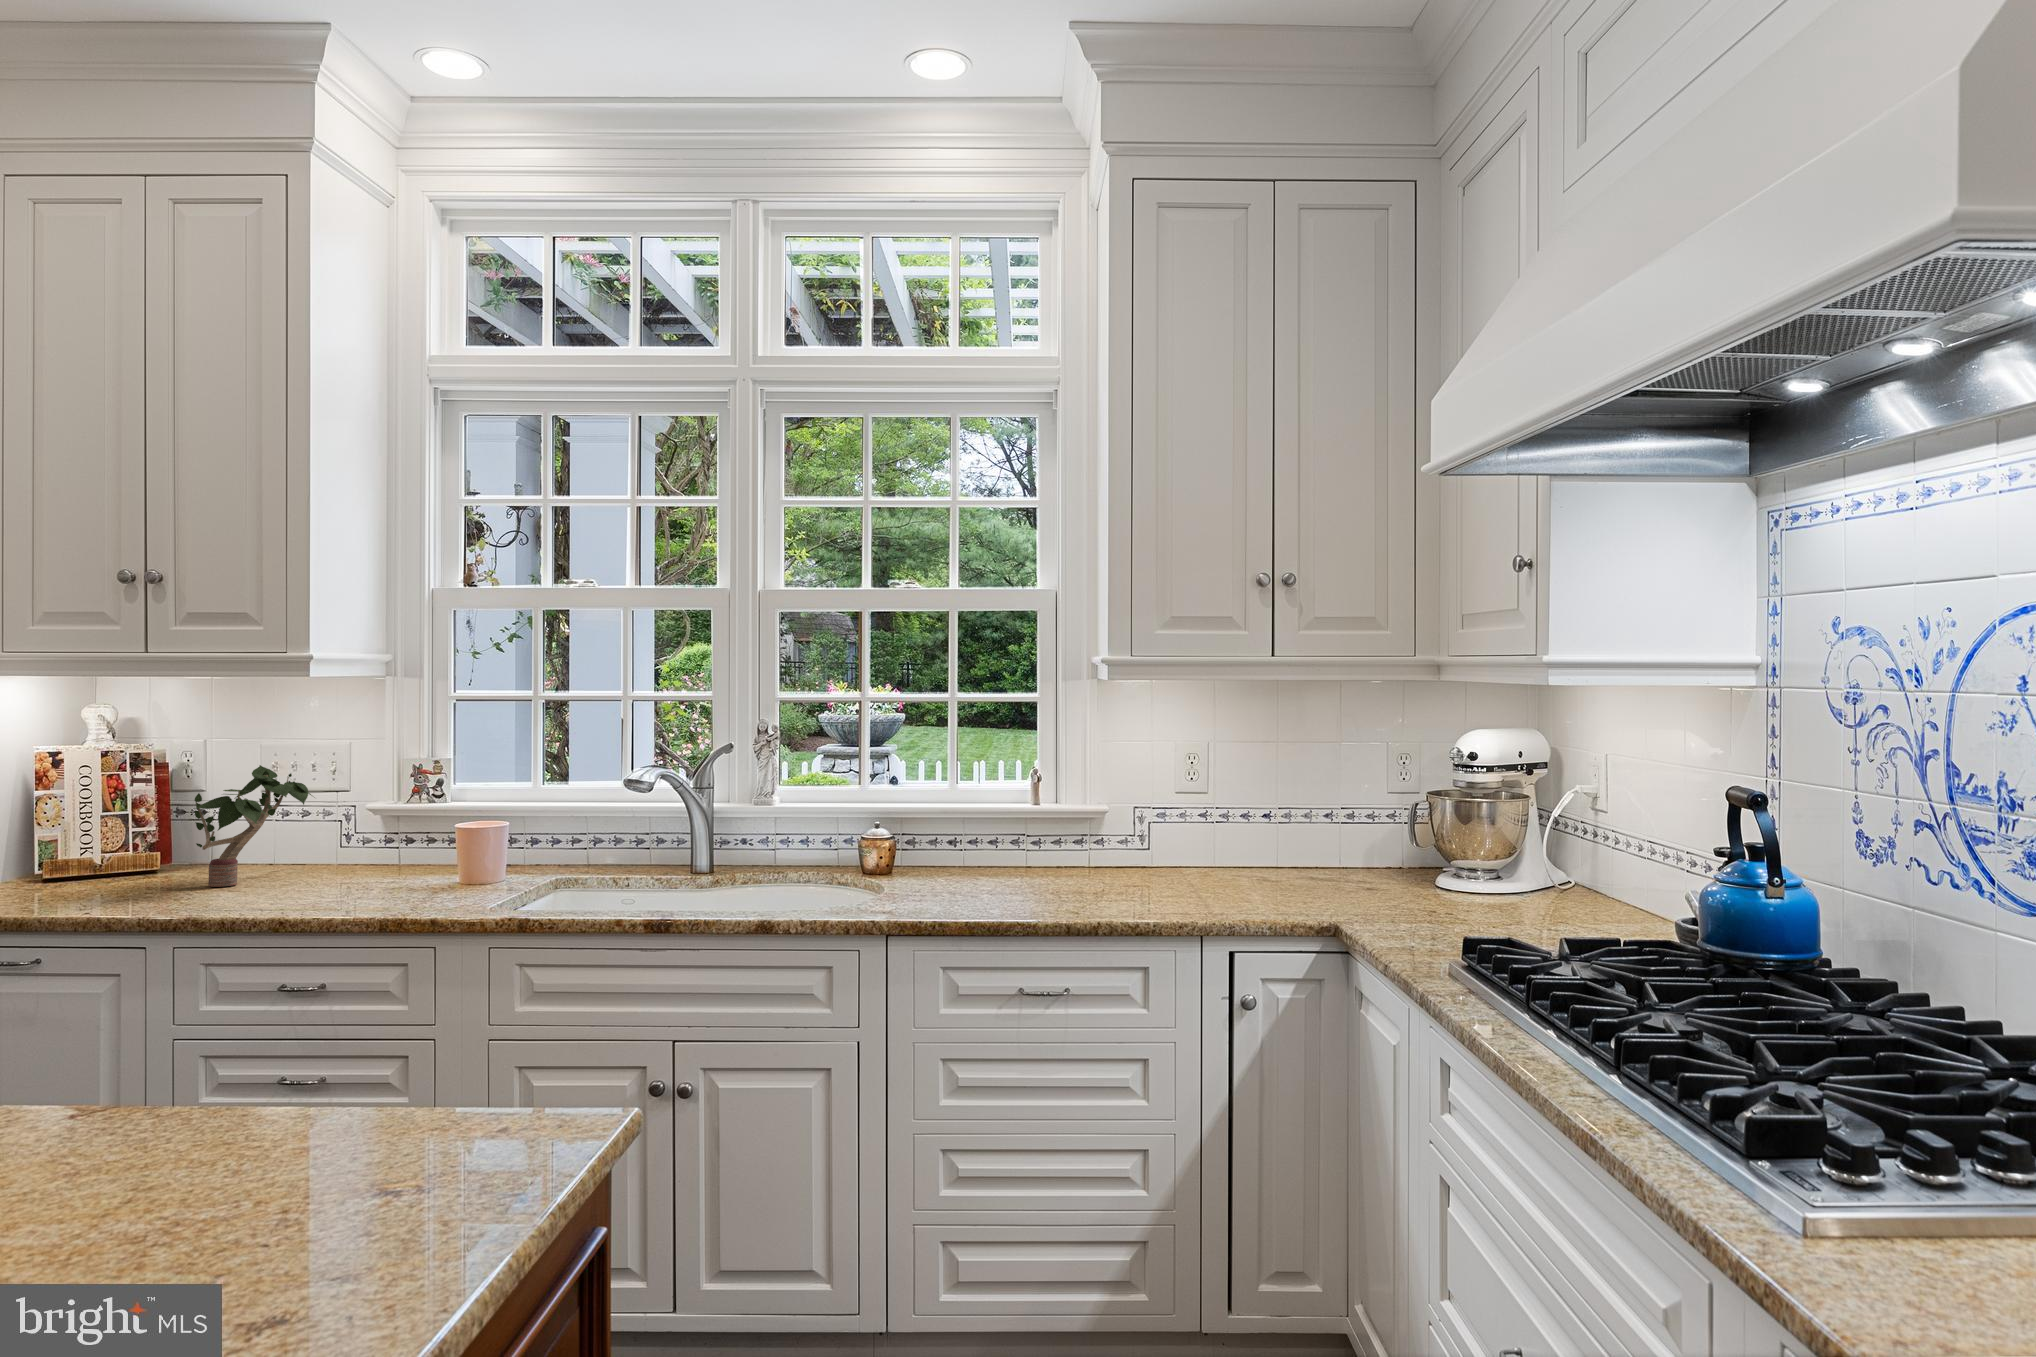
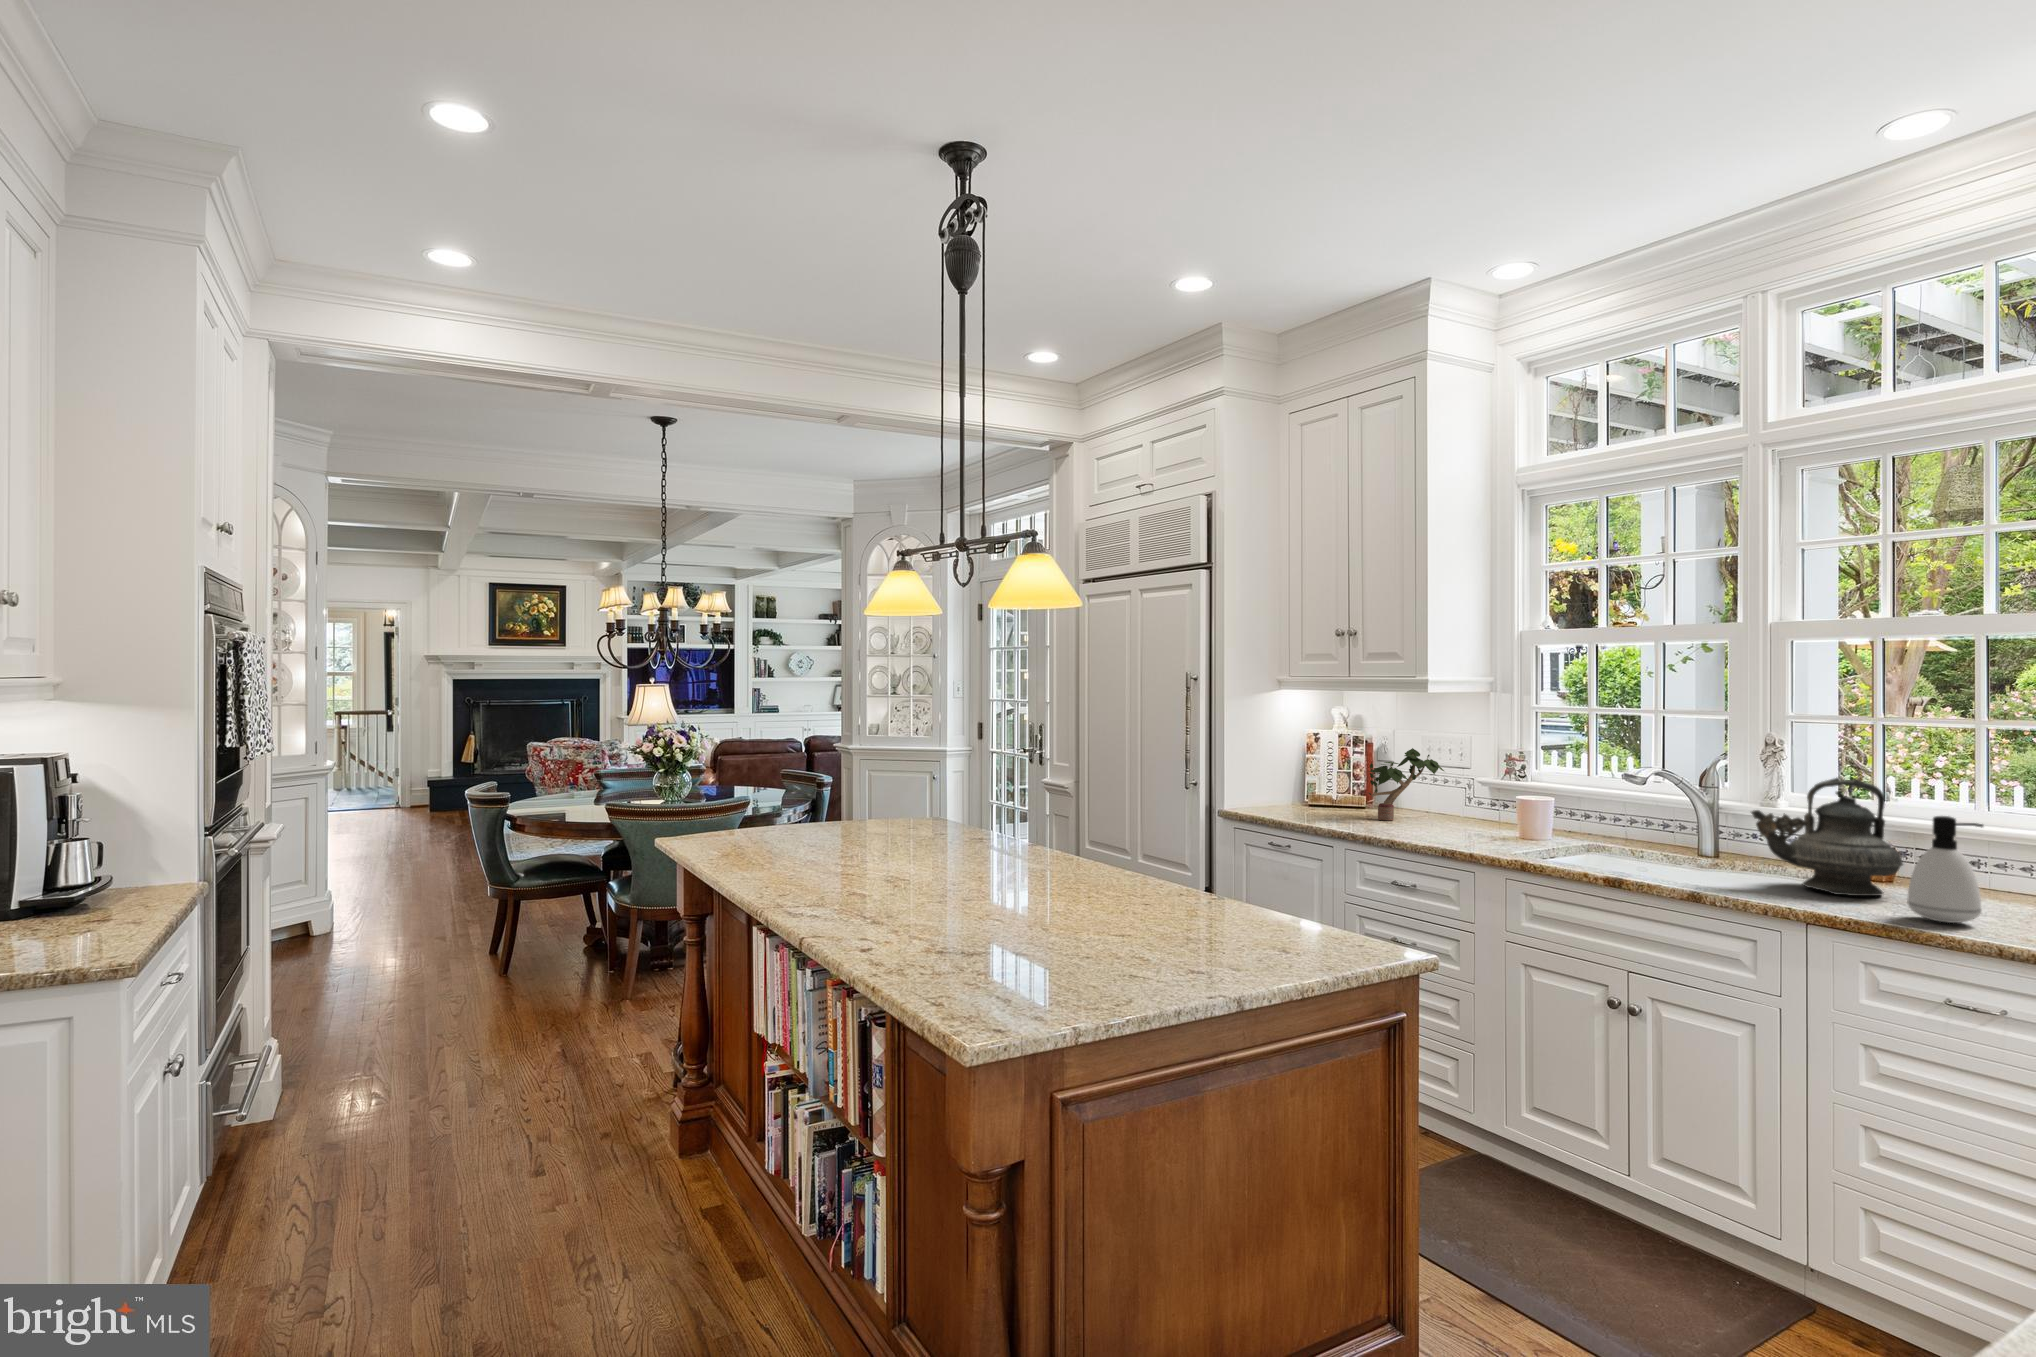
teapot: none [800,763,930,897] -> present [1751,778,1903,896]
soap dispenser: none [968,796,1031,909] -> present [1907,816,1983,923]

